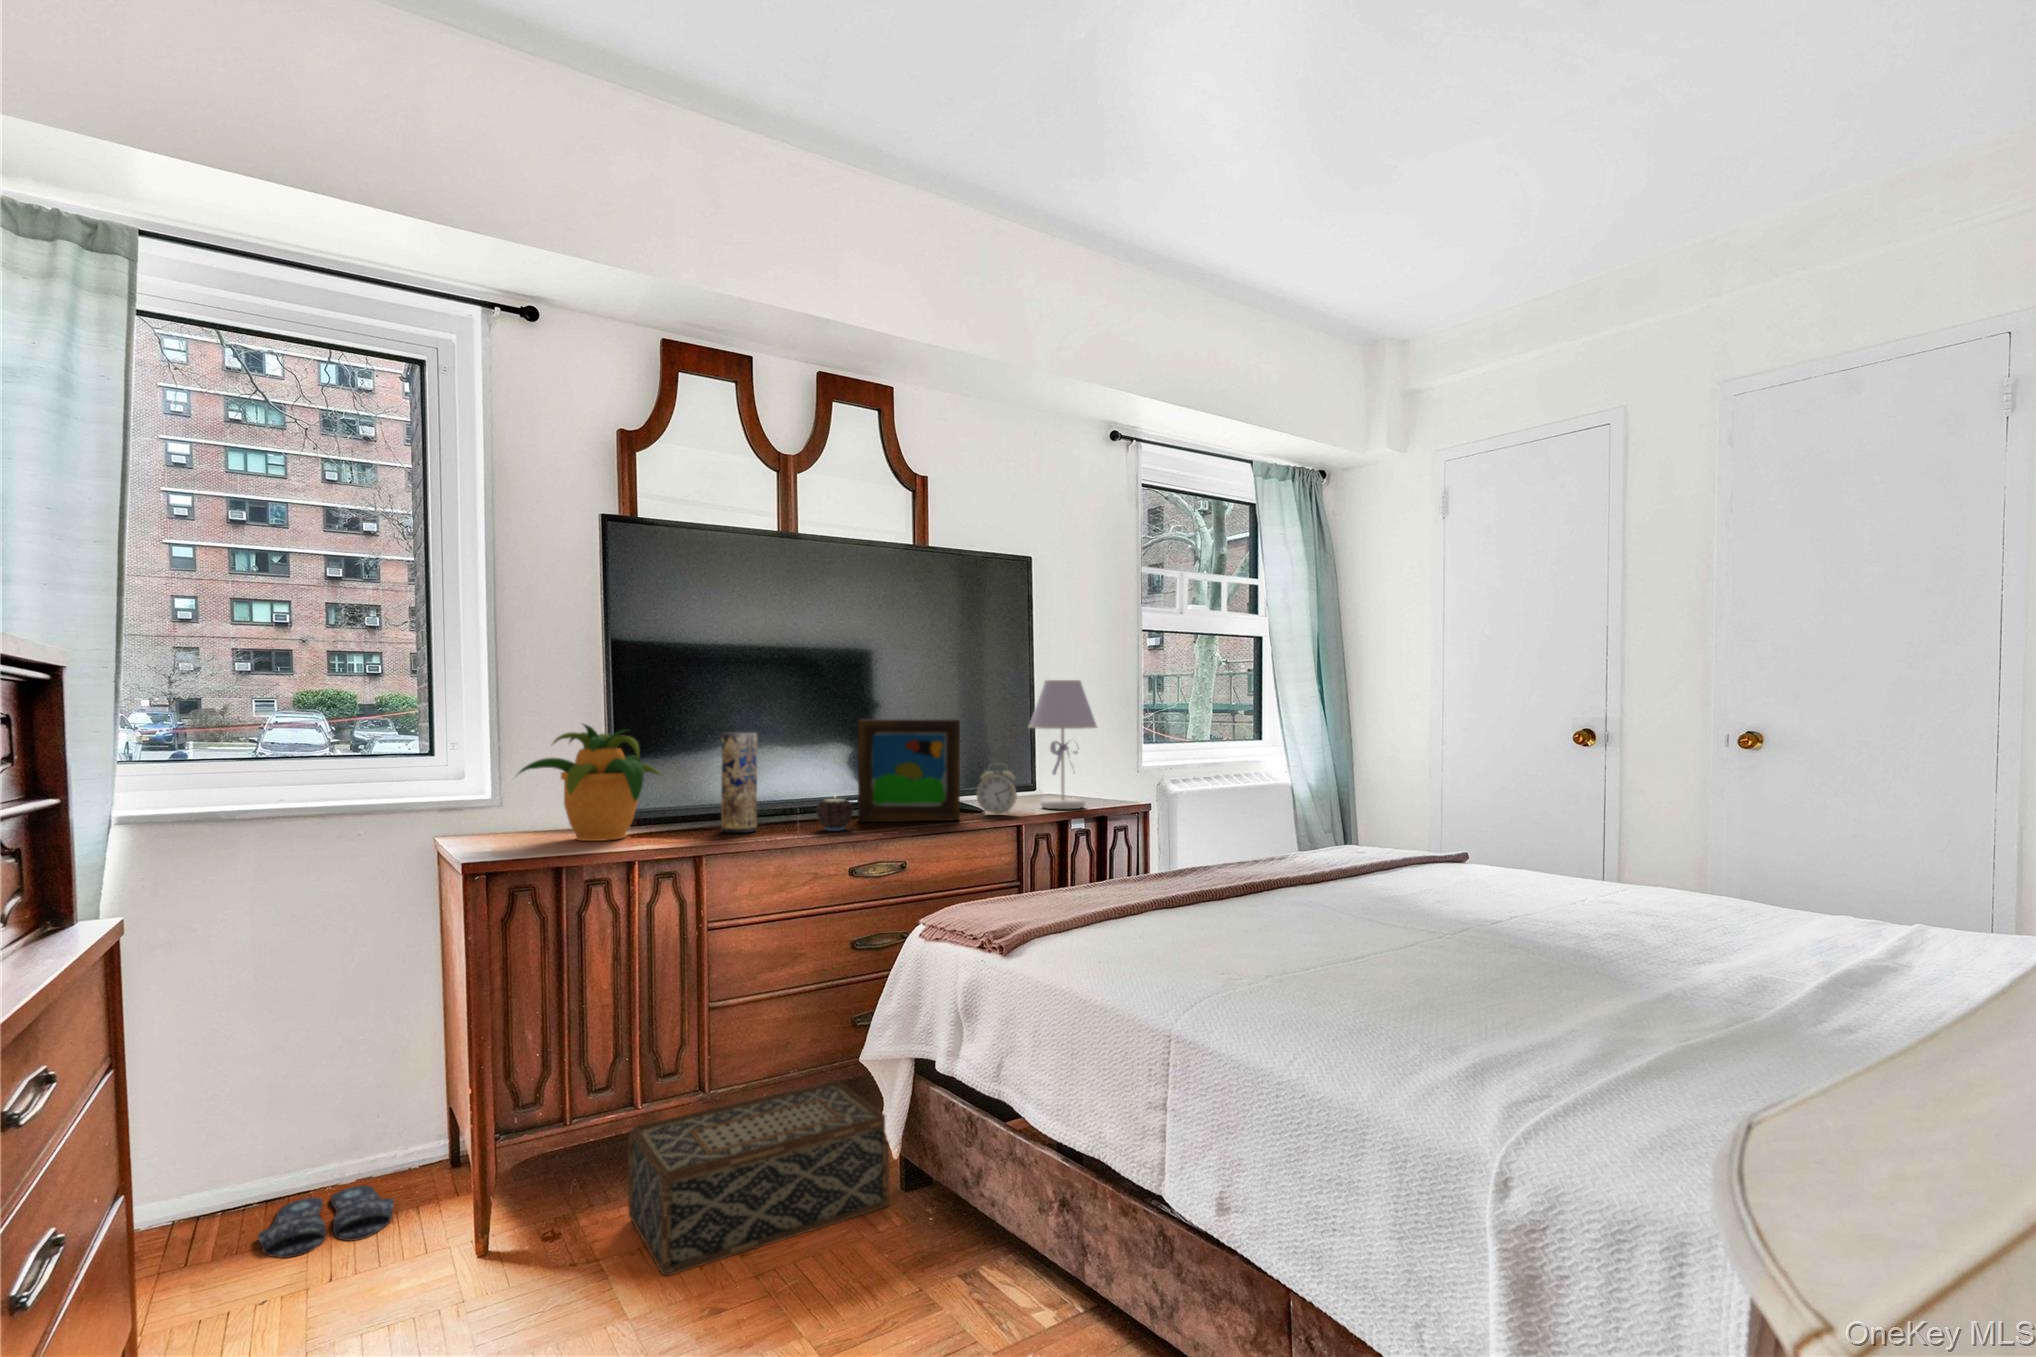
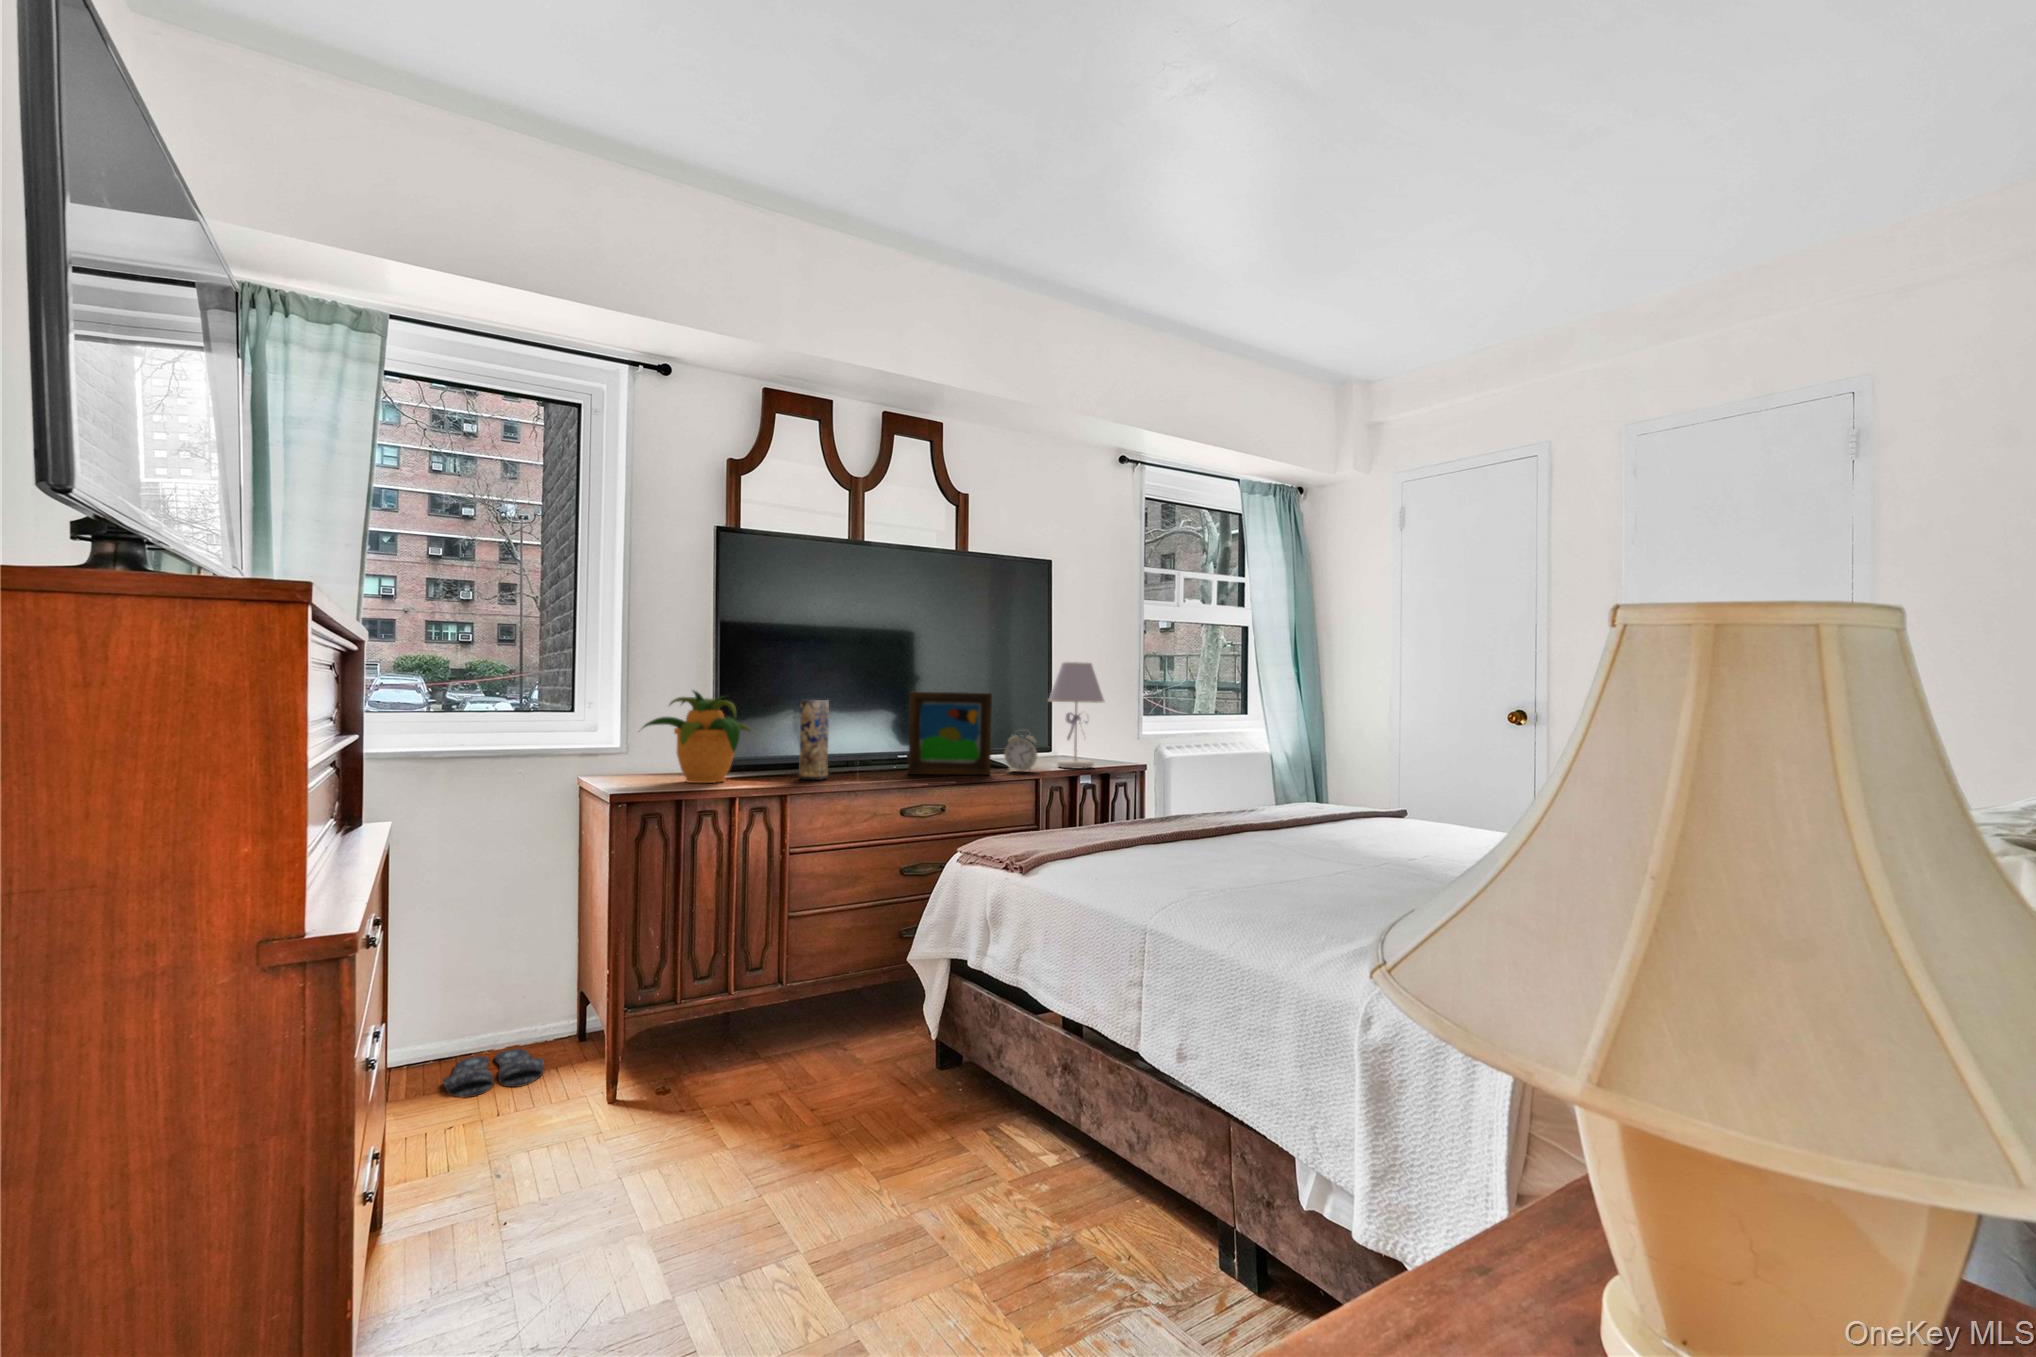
candle: present [816,799,854,831] -> none [874,750,906,780]
woven basket: present [628,1080,889,1276] -> none [726,978,930,1119]

